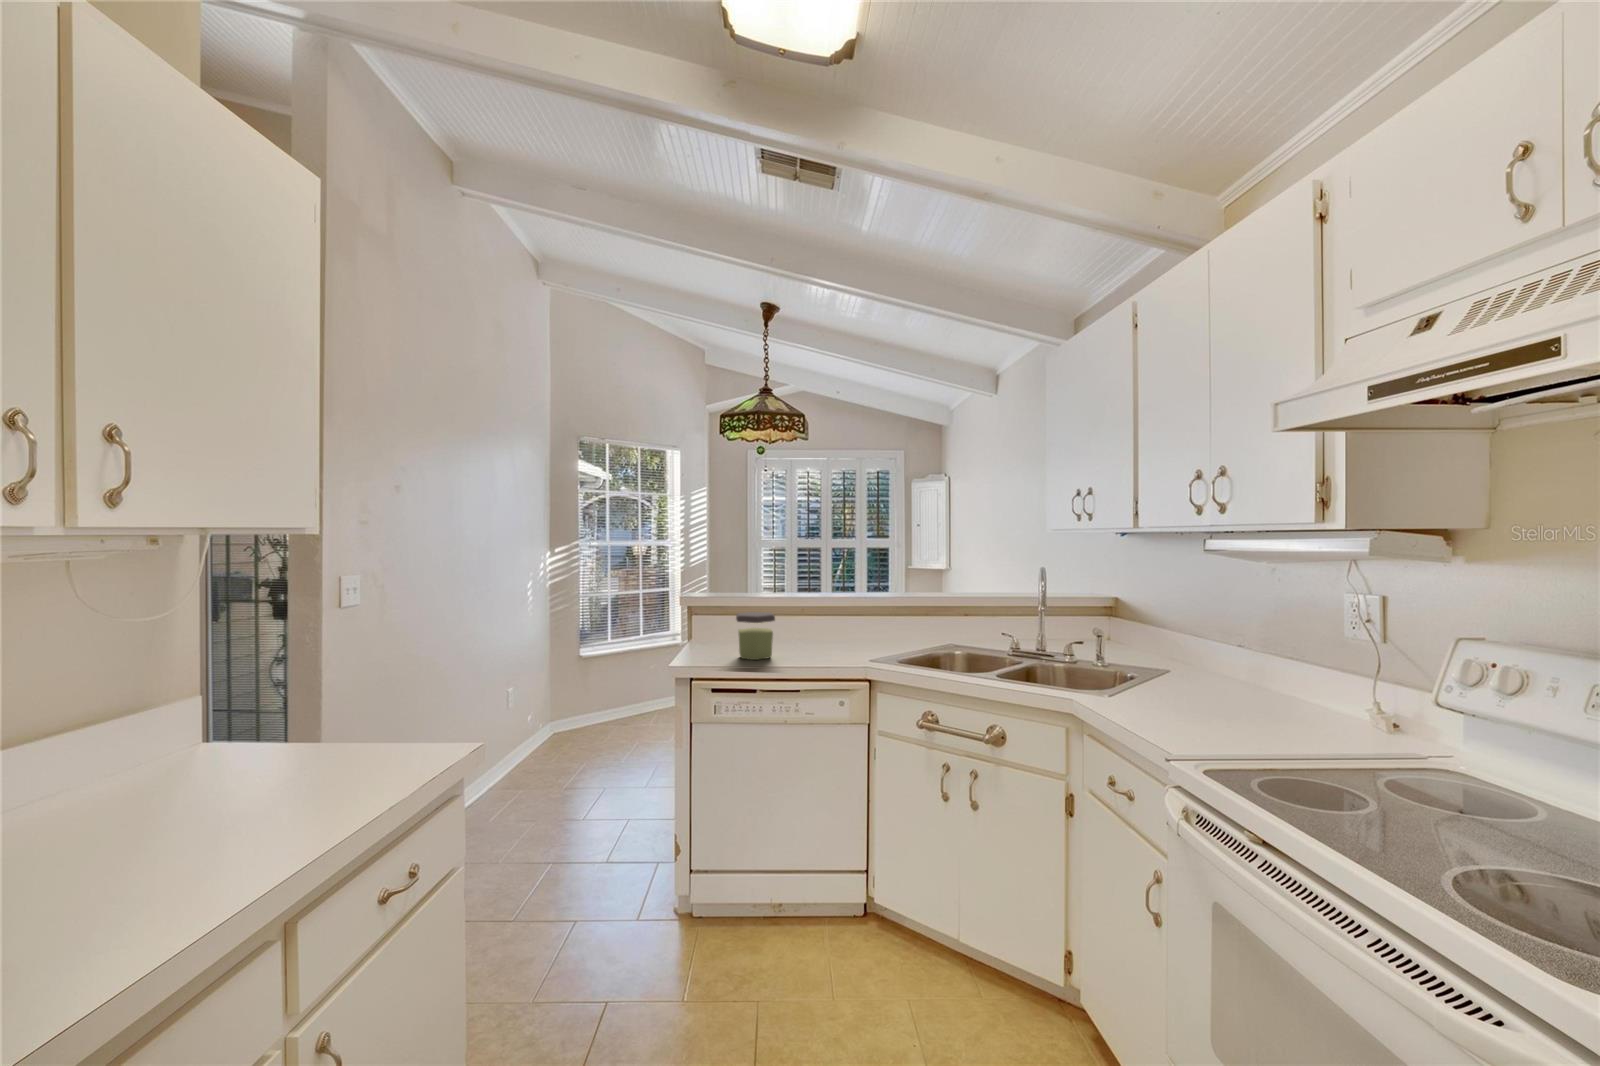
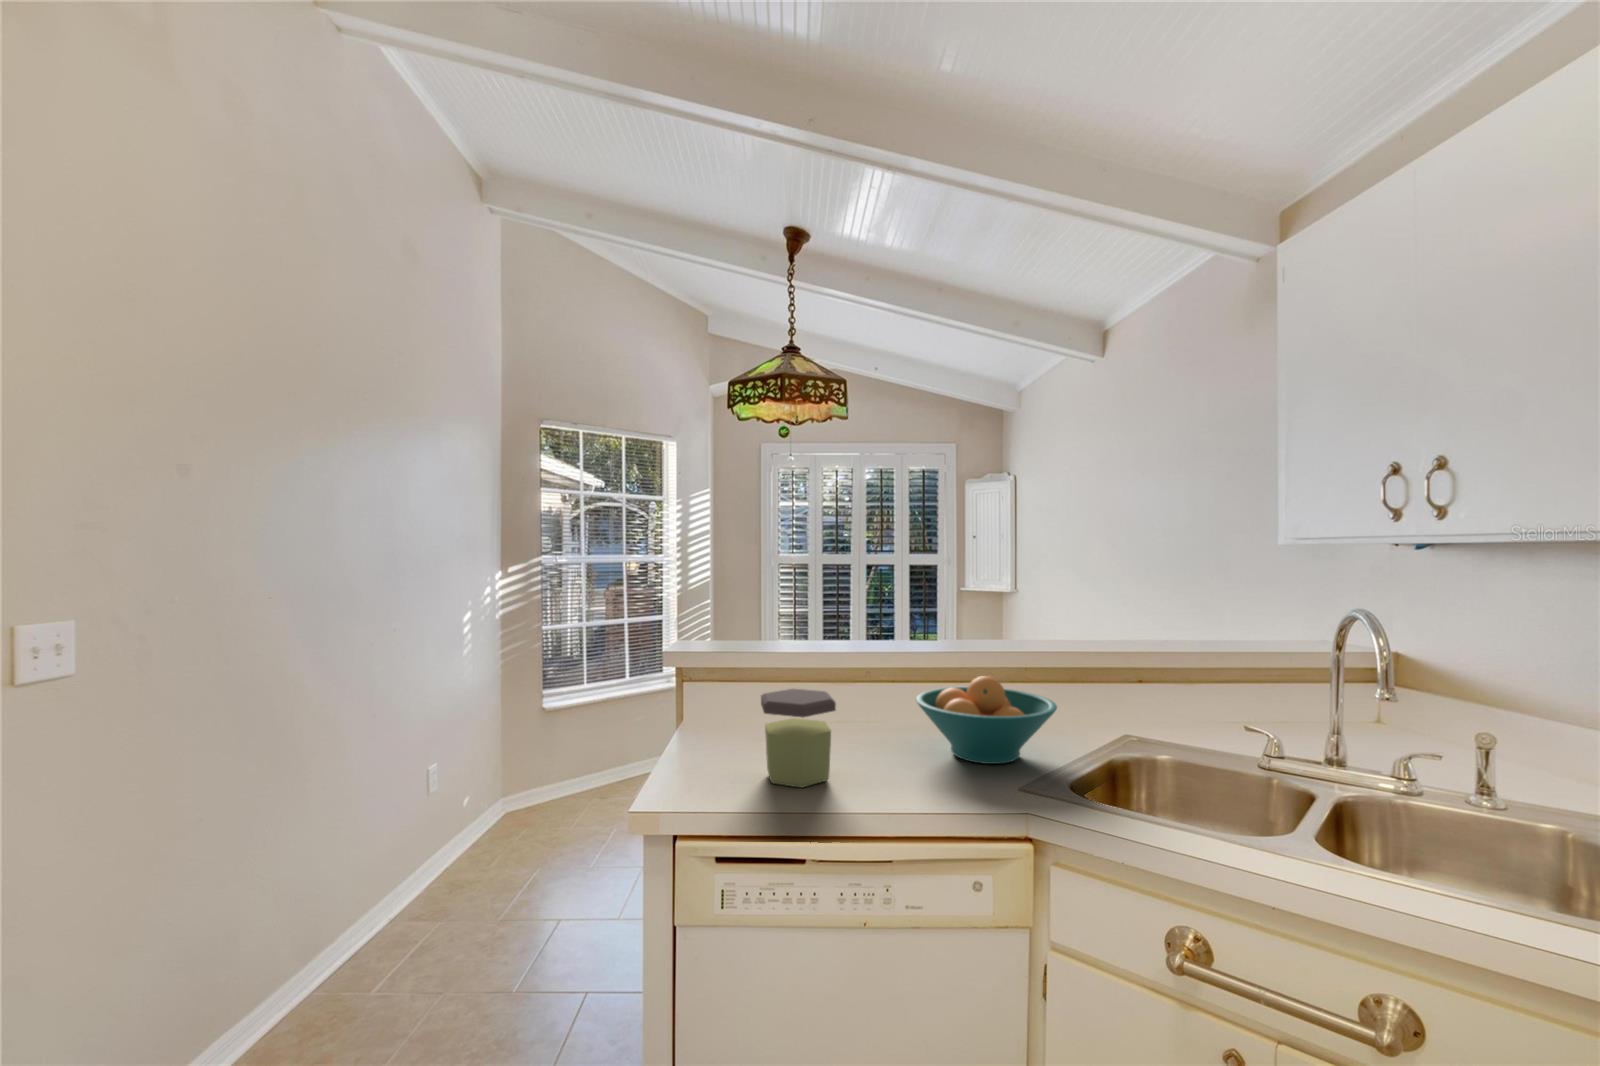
fruit bowl: none [824,606,899,653] -> present [916,676,1057,764]

